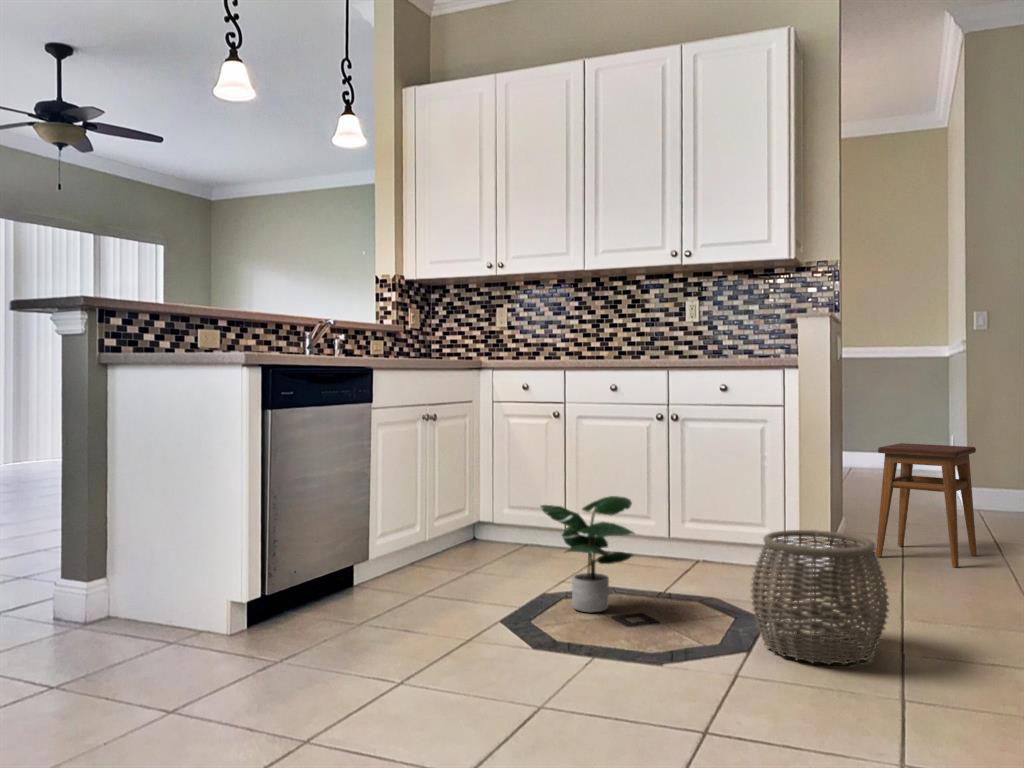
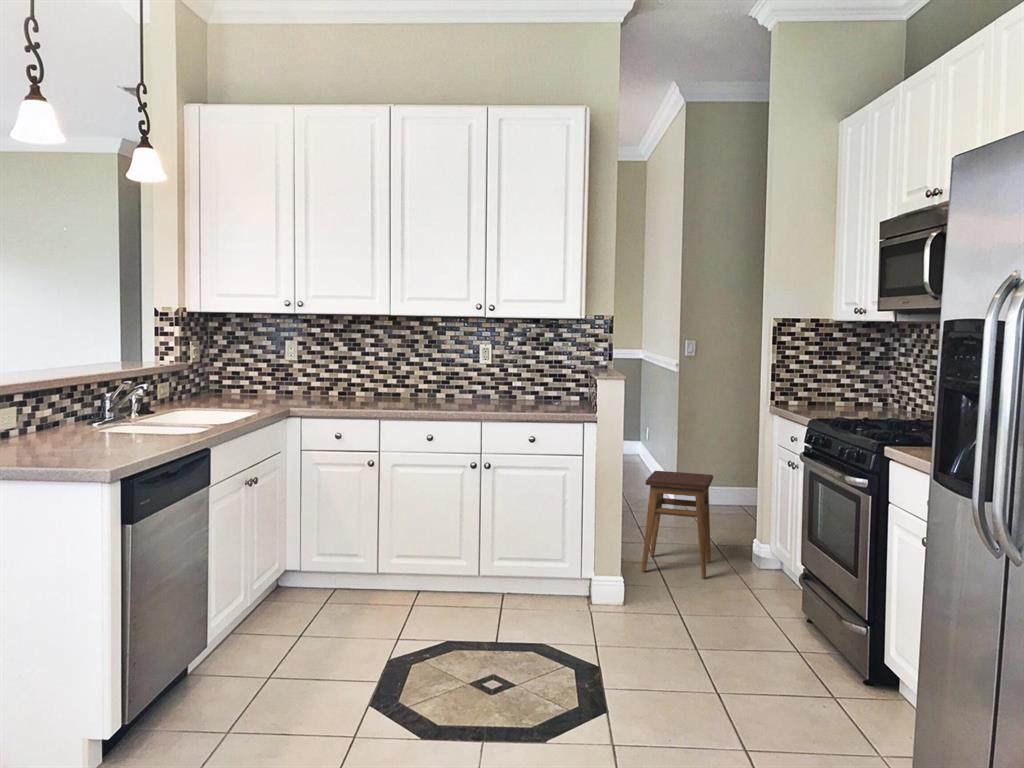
potted plant: present [540,496,634,612] -> none [401,562,499,681]
woven basket: present [751,530,889,665] -> none [609,593,721,718]

